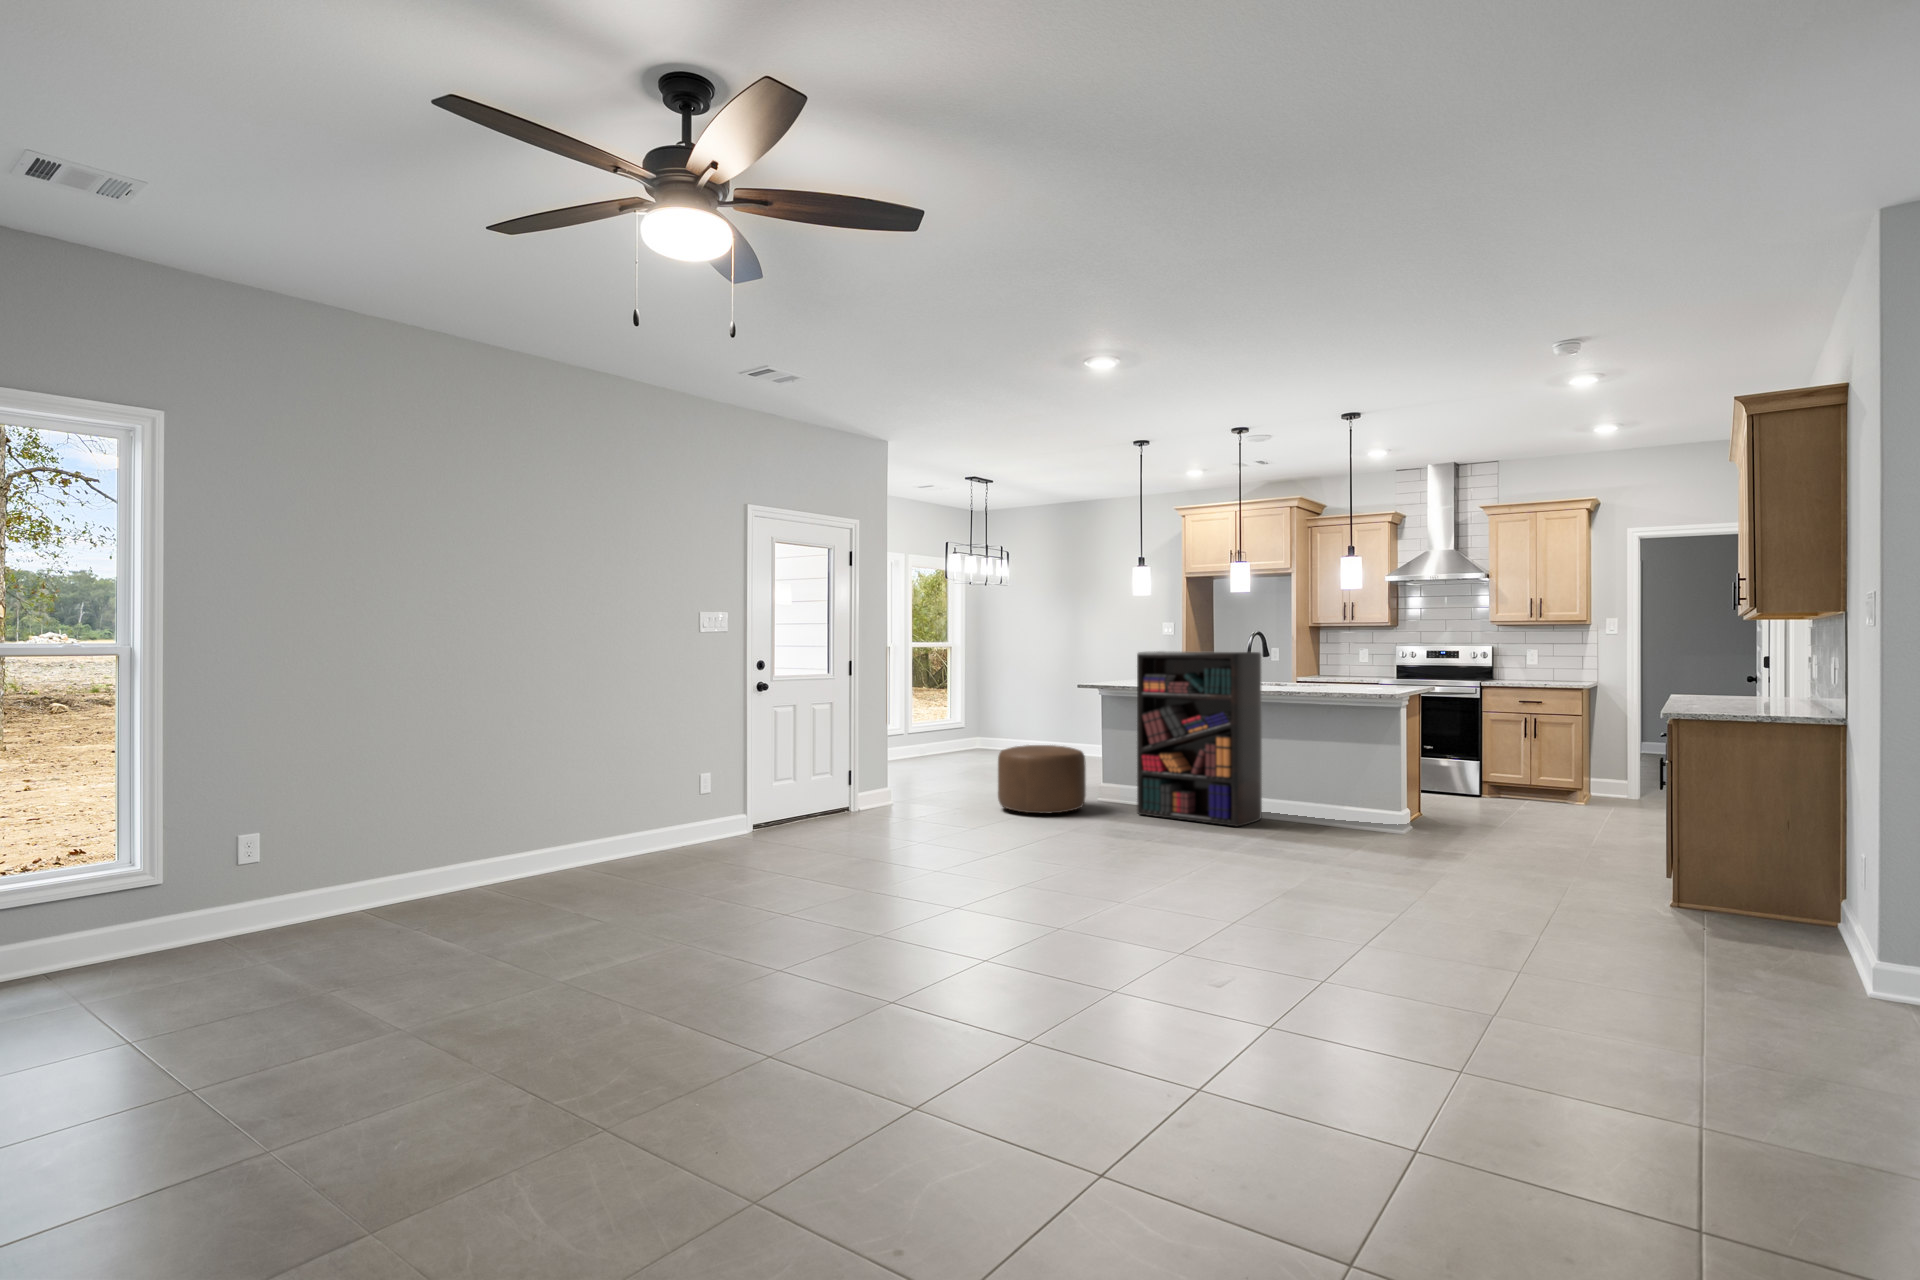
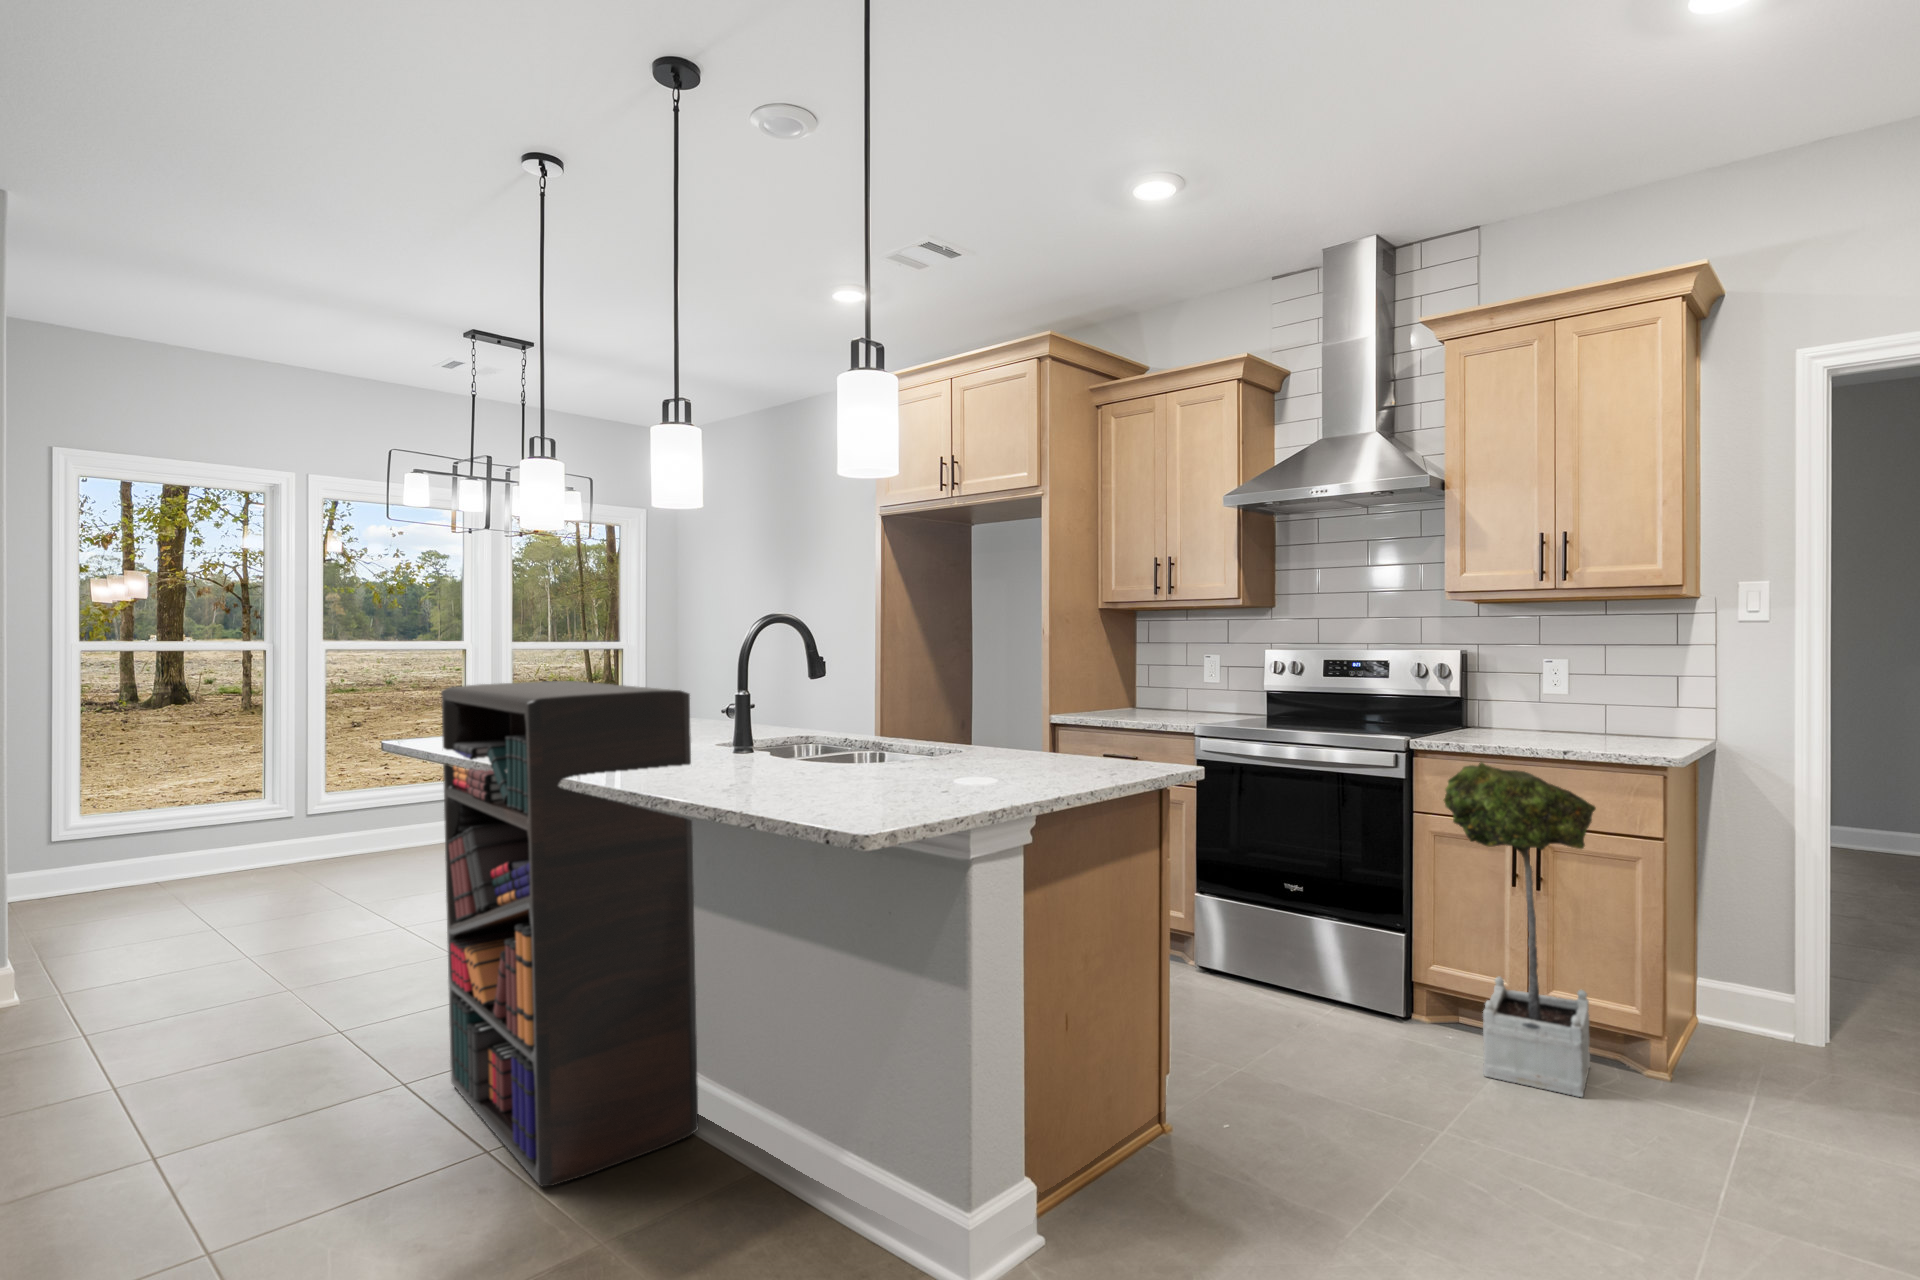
potted tree: none [1505,685,1563,808] -> present [1444,762,1596,1097]
ottoman: present [998,745,1086,813] -> none [183,885,421,1073]

